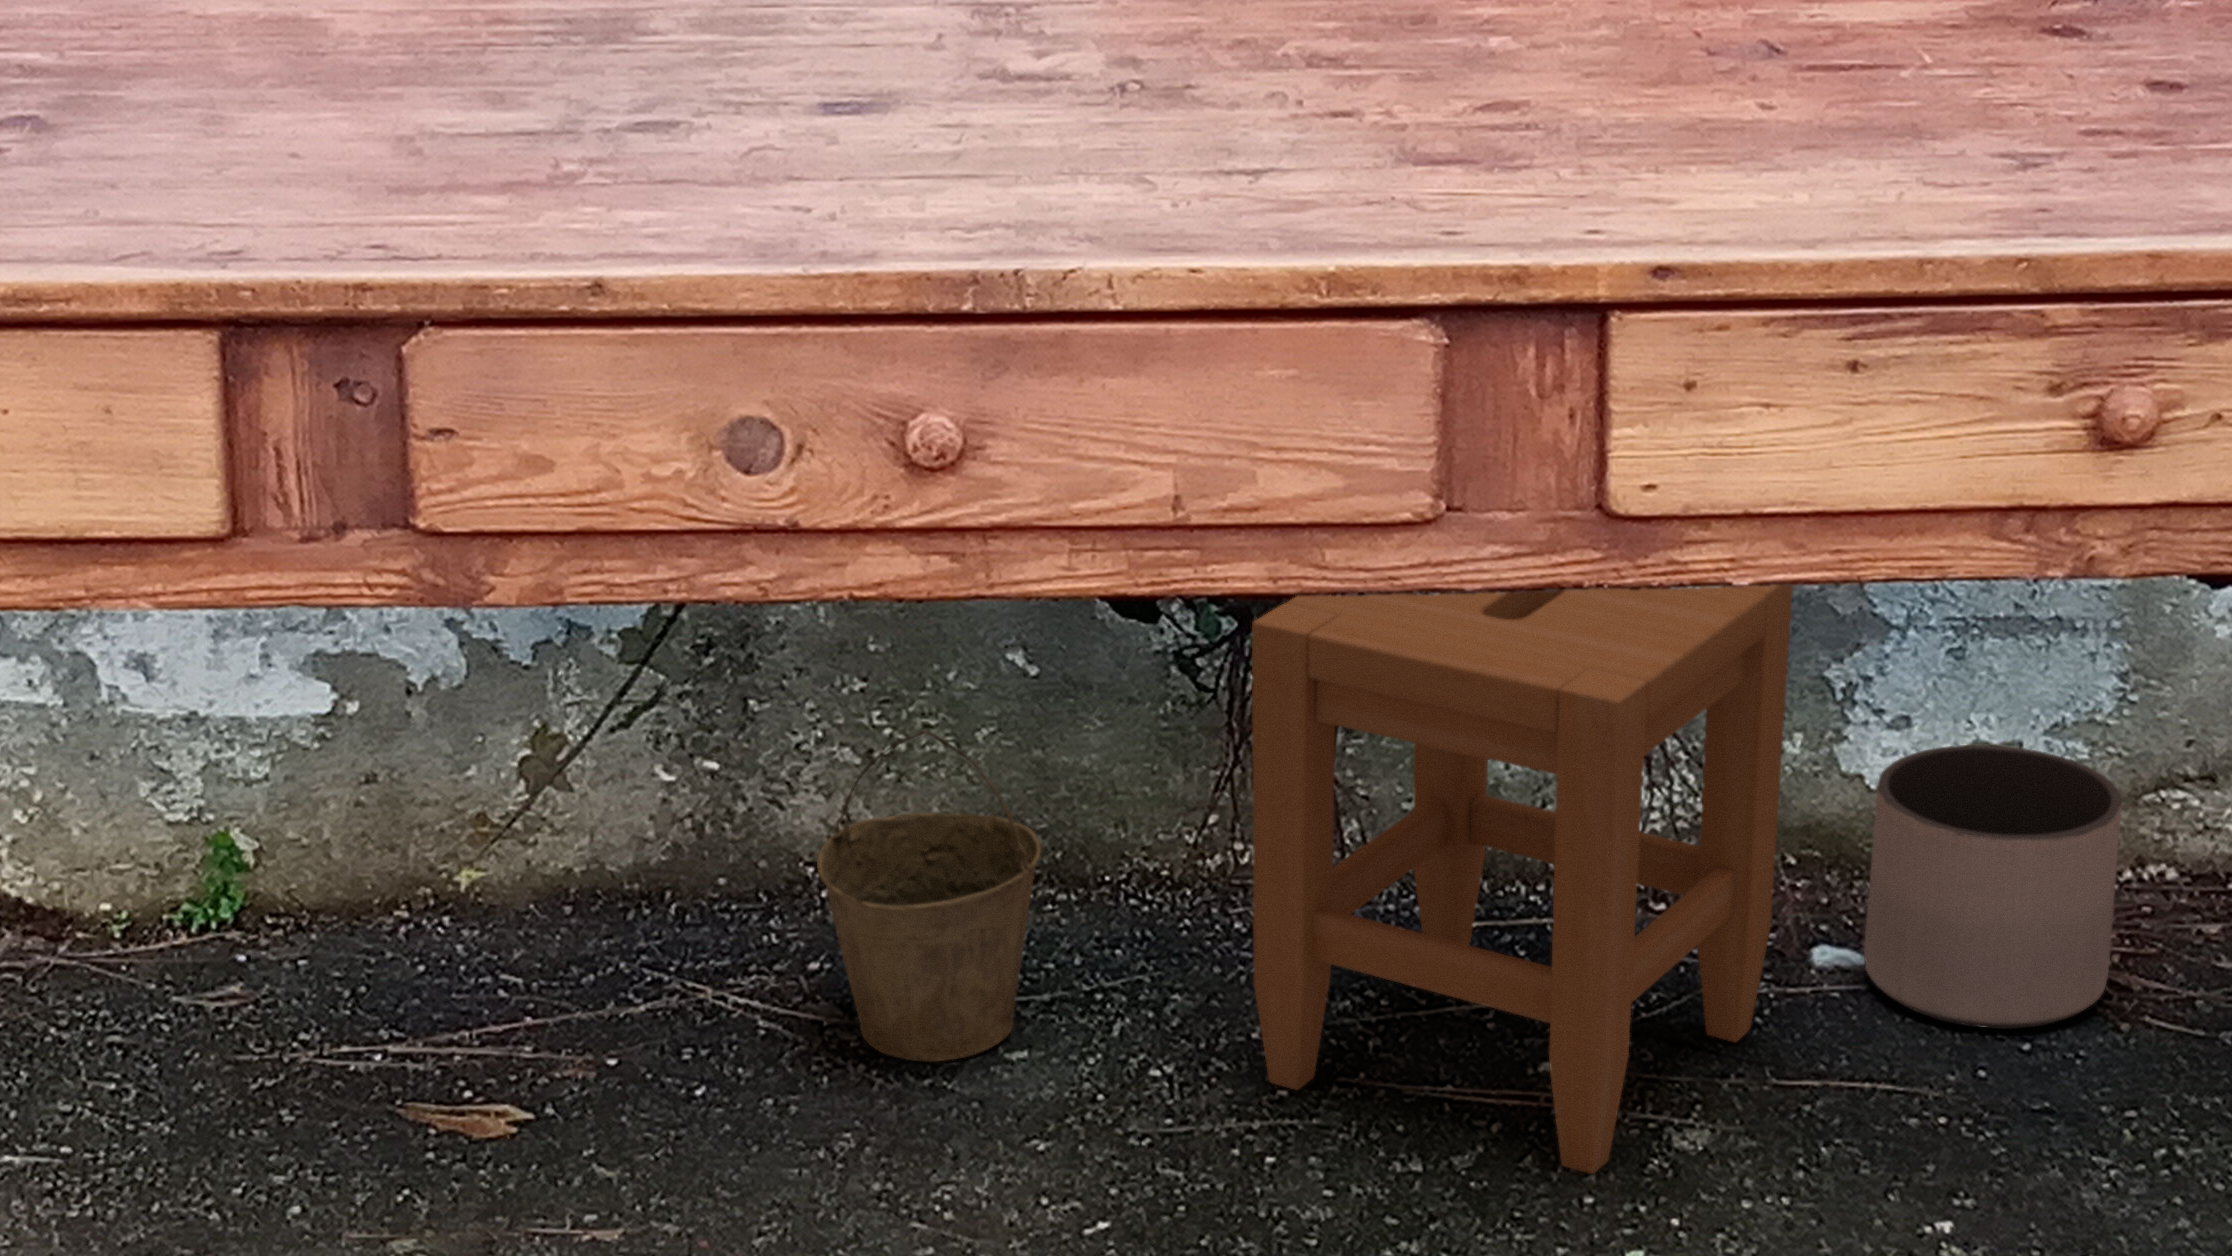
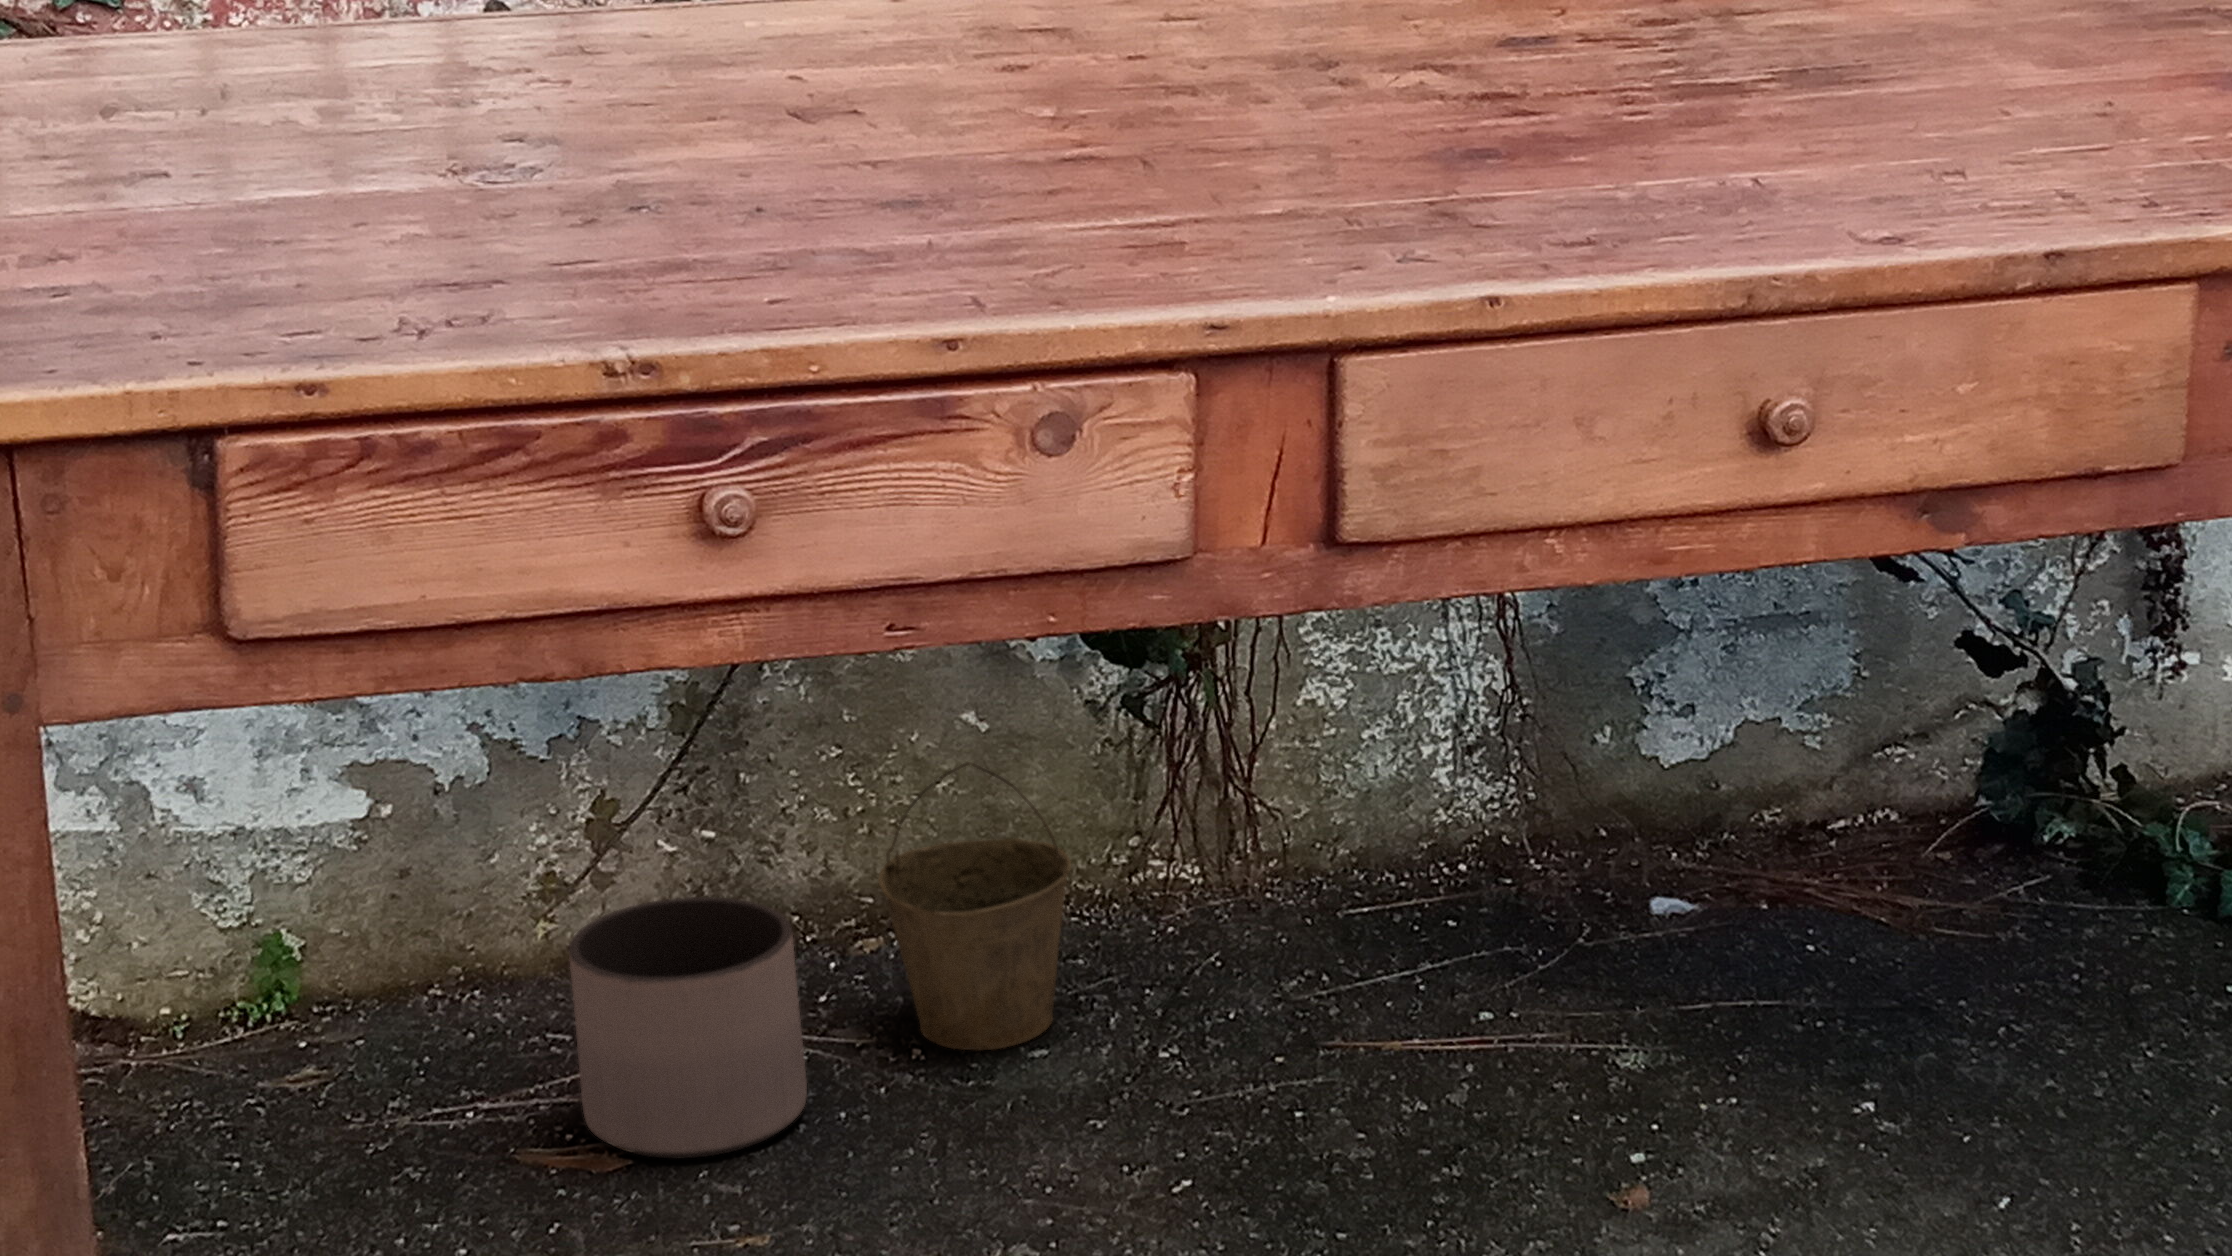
stool: present [1252,585,1793,1174] -> none [1260,541,1677,1068]
planter: present [1864,745,2122,1029] -> present [569,897,807,1159]

